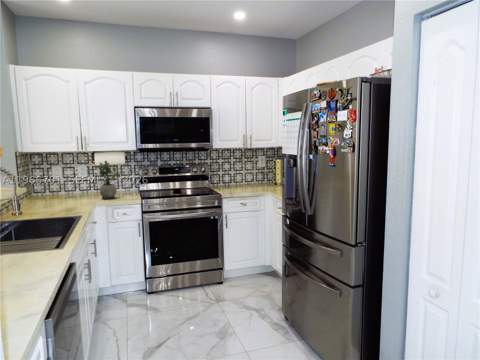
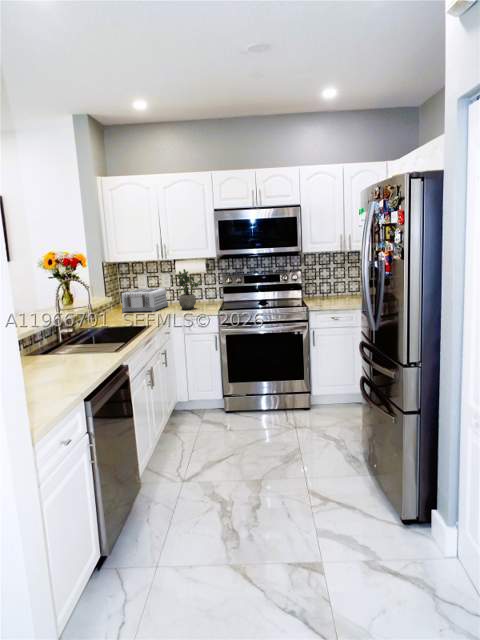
toaster: none [36,179,86,203] -> present [122,288,168,313]

